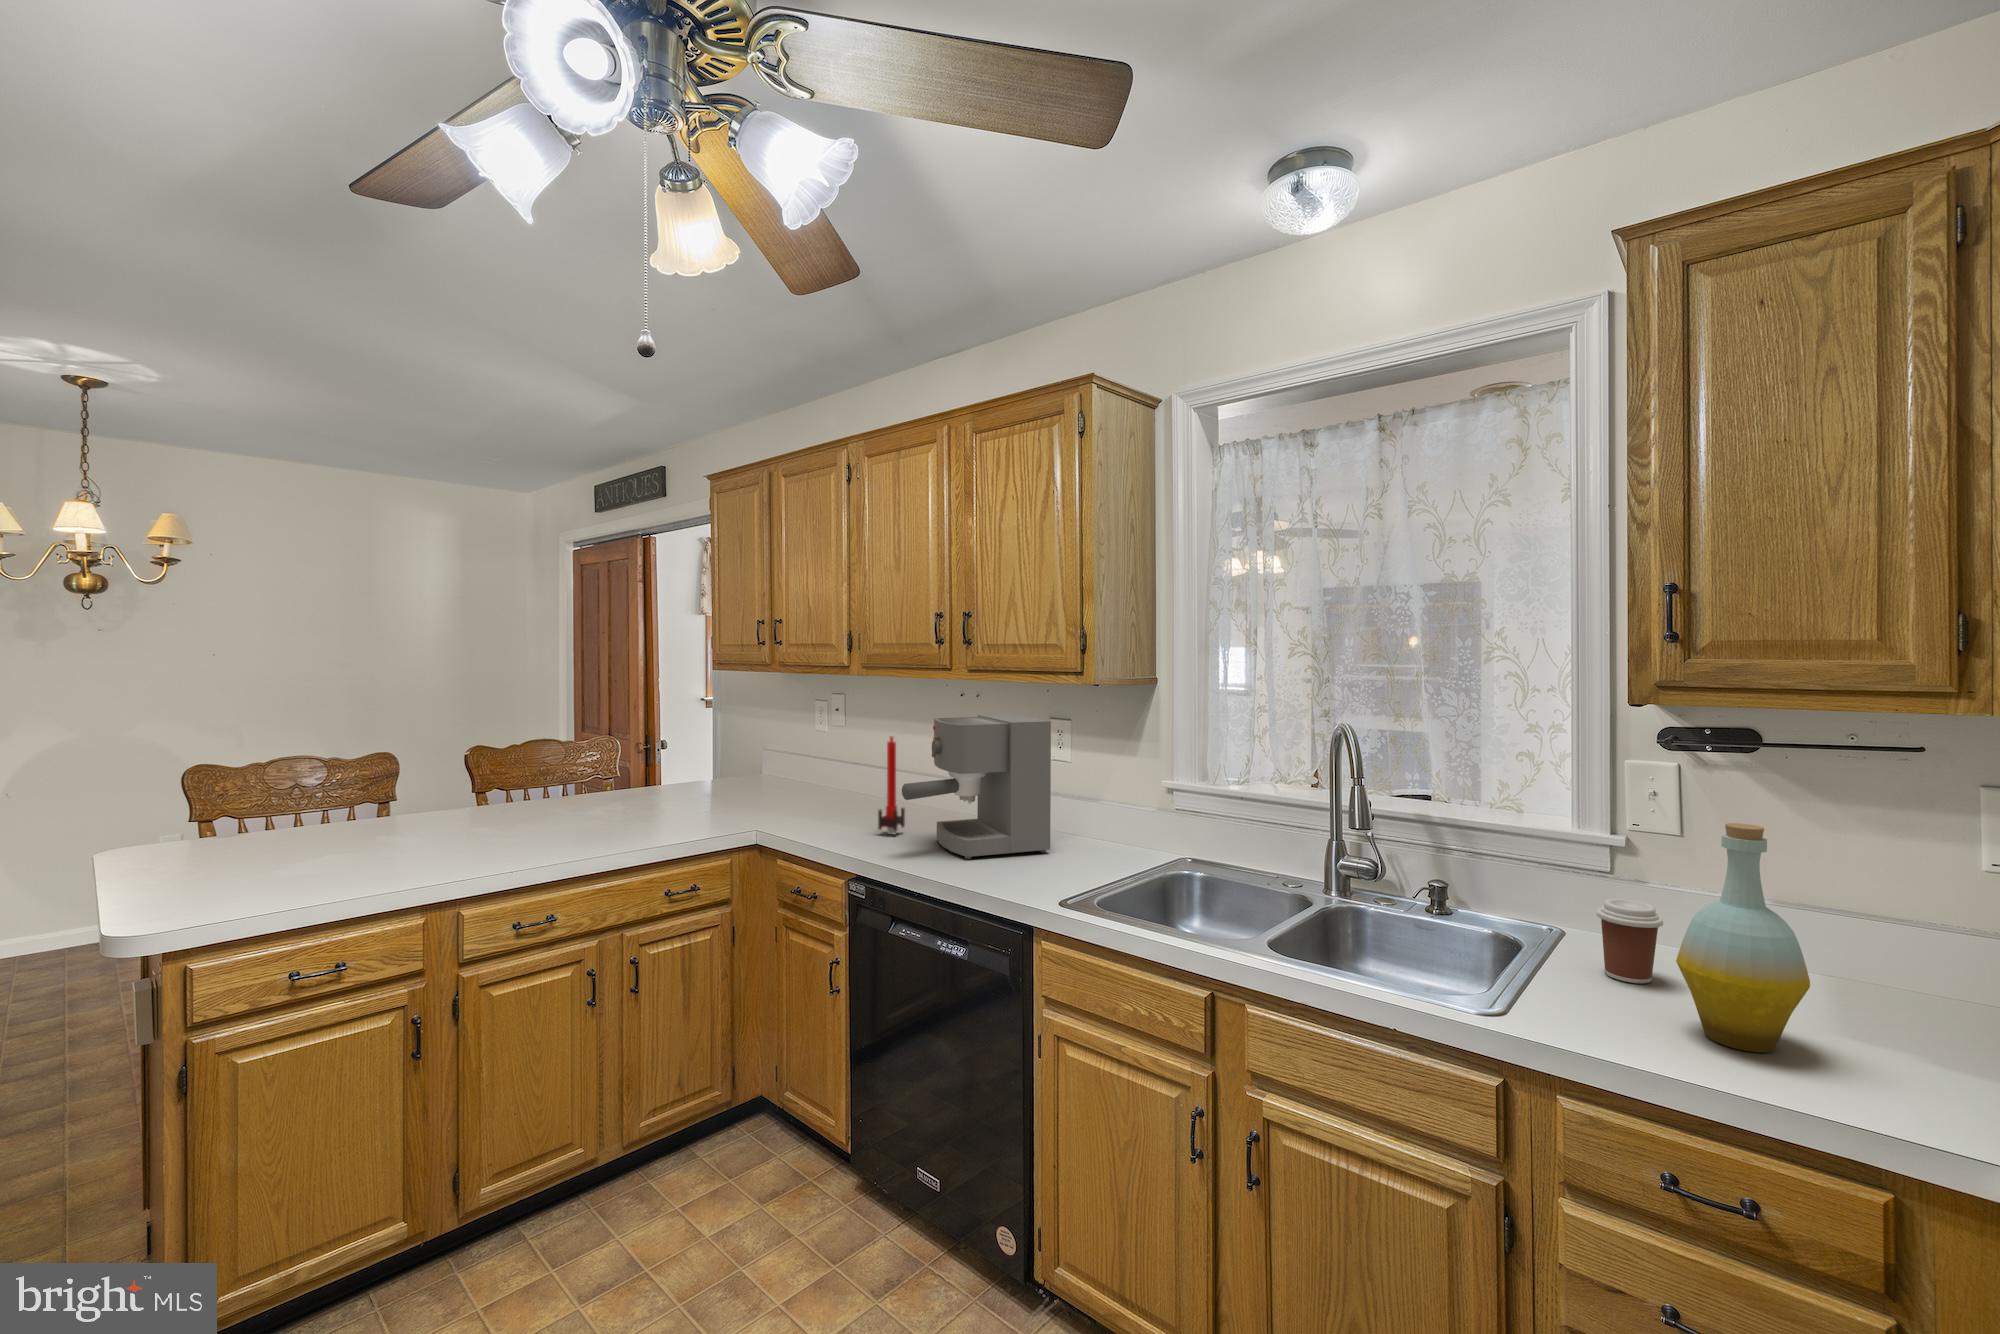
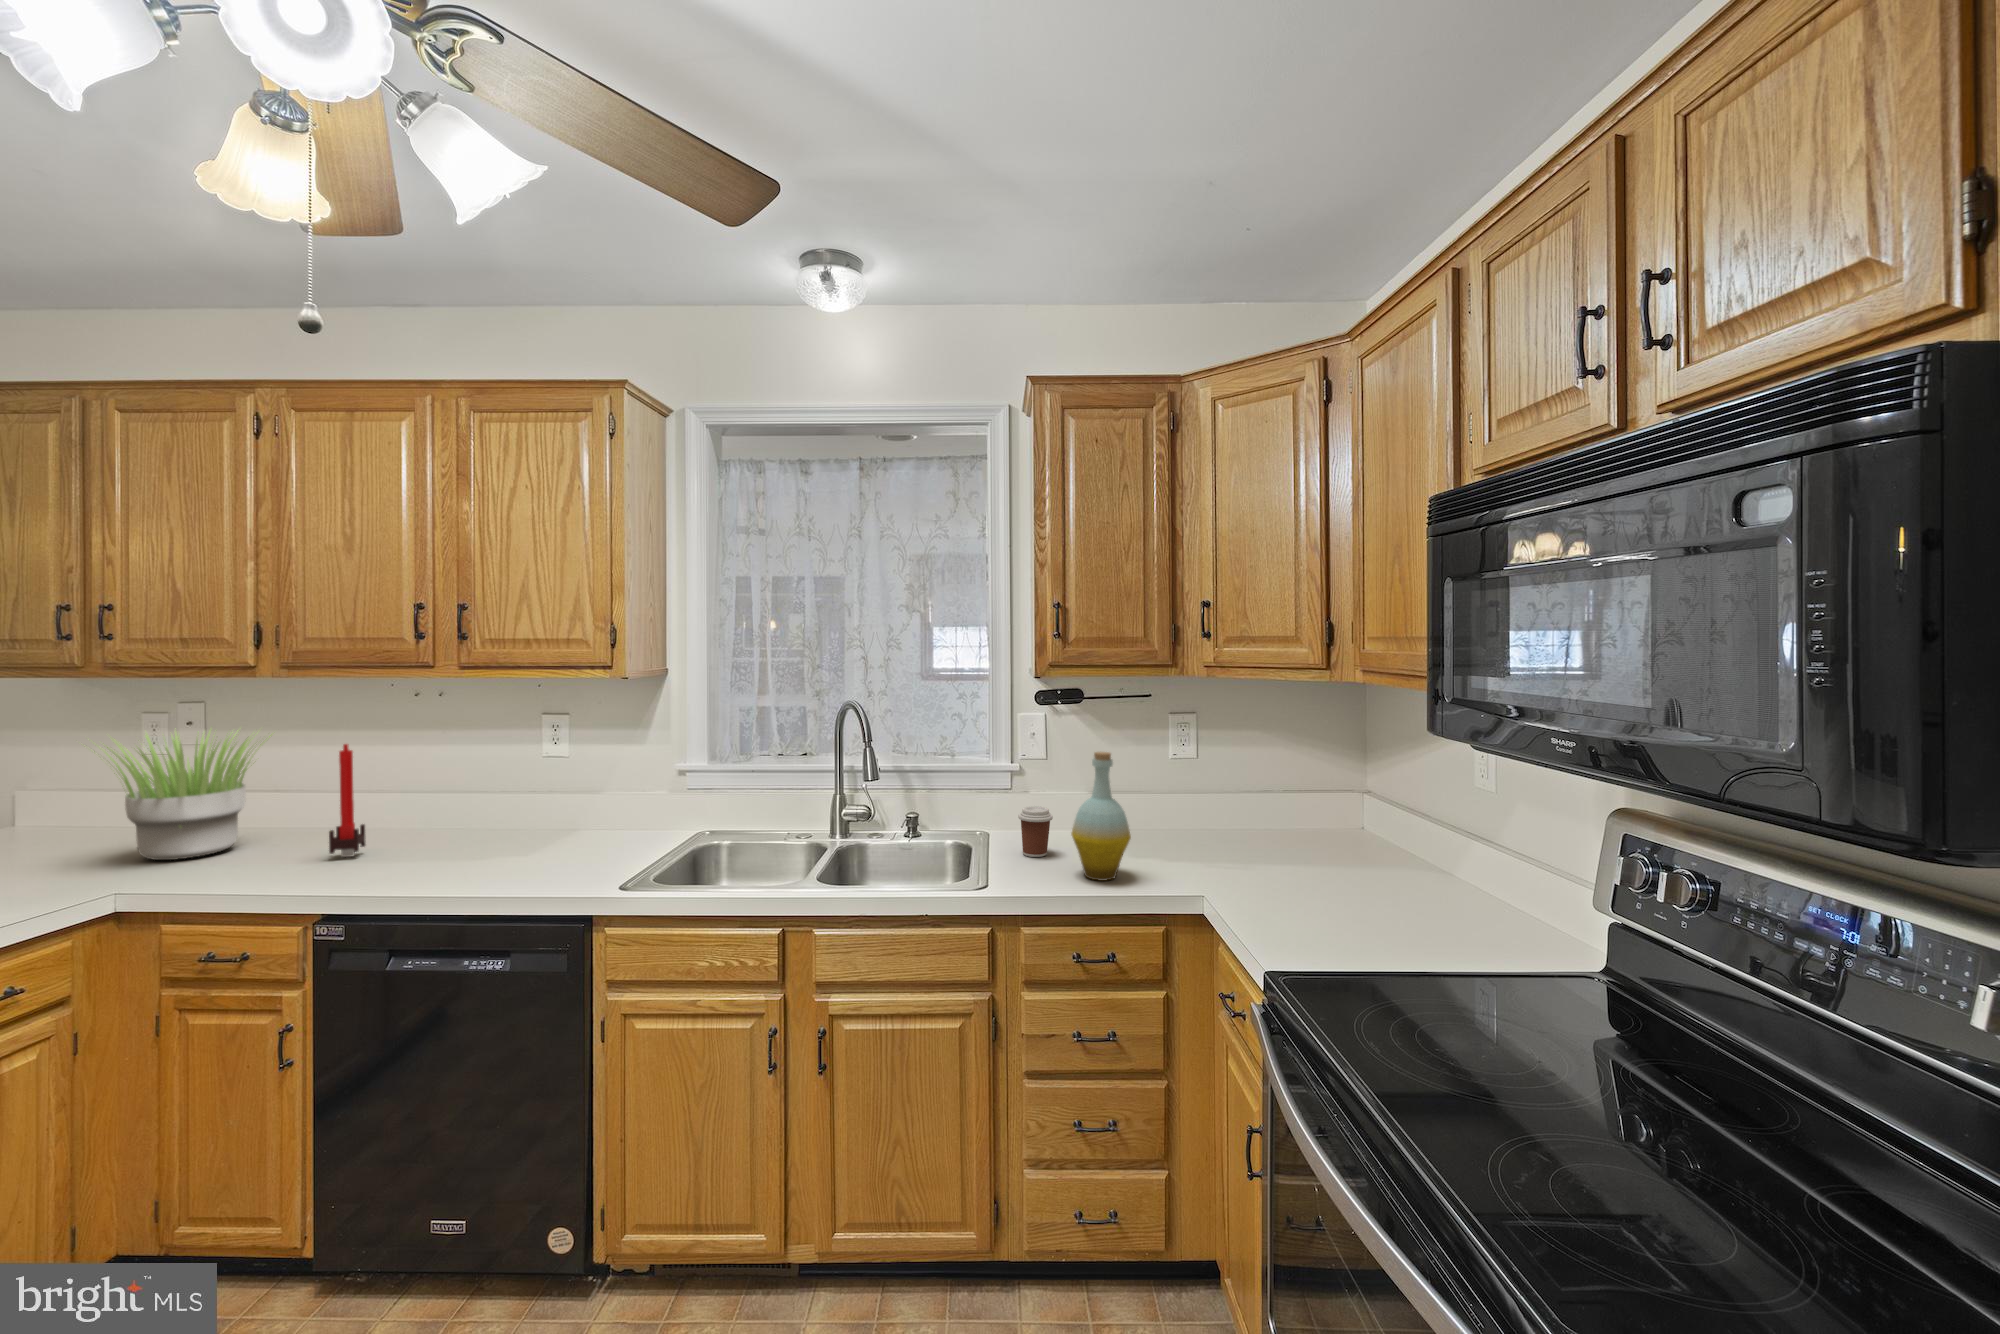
coffee maker: present [902,714,1051,859] -> none [388,710,568,866]
potted plant: none [752,716,866,818] -> present [101,730,272,860]

